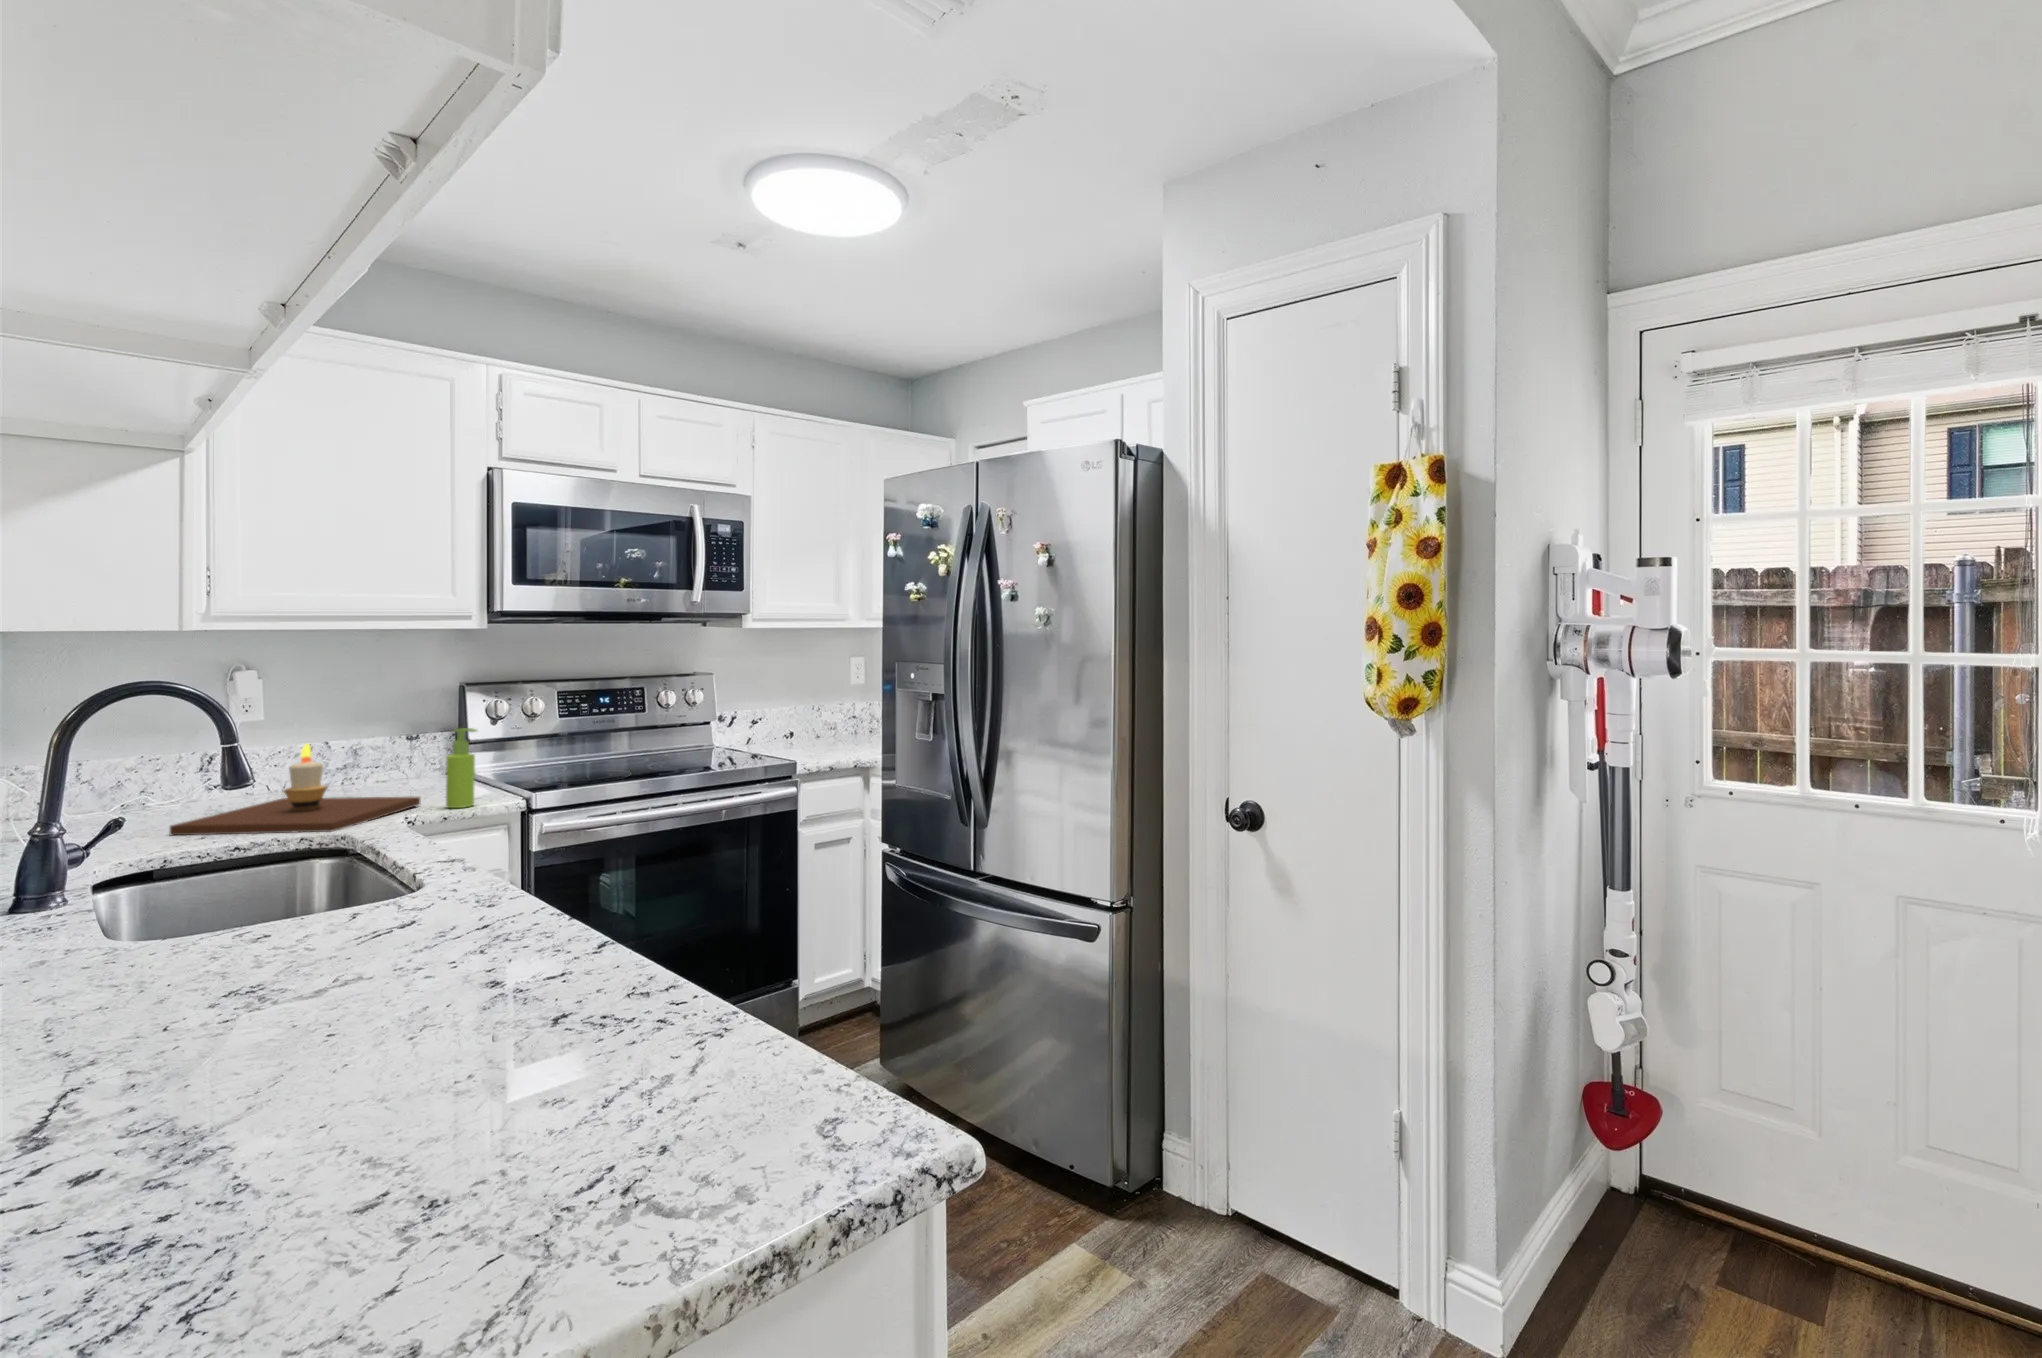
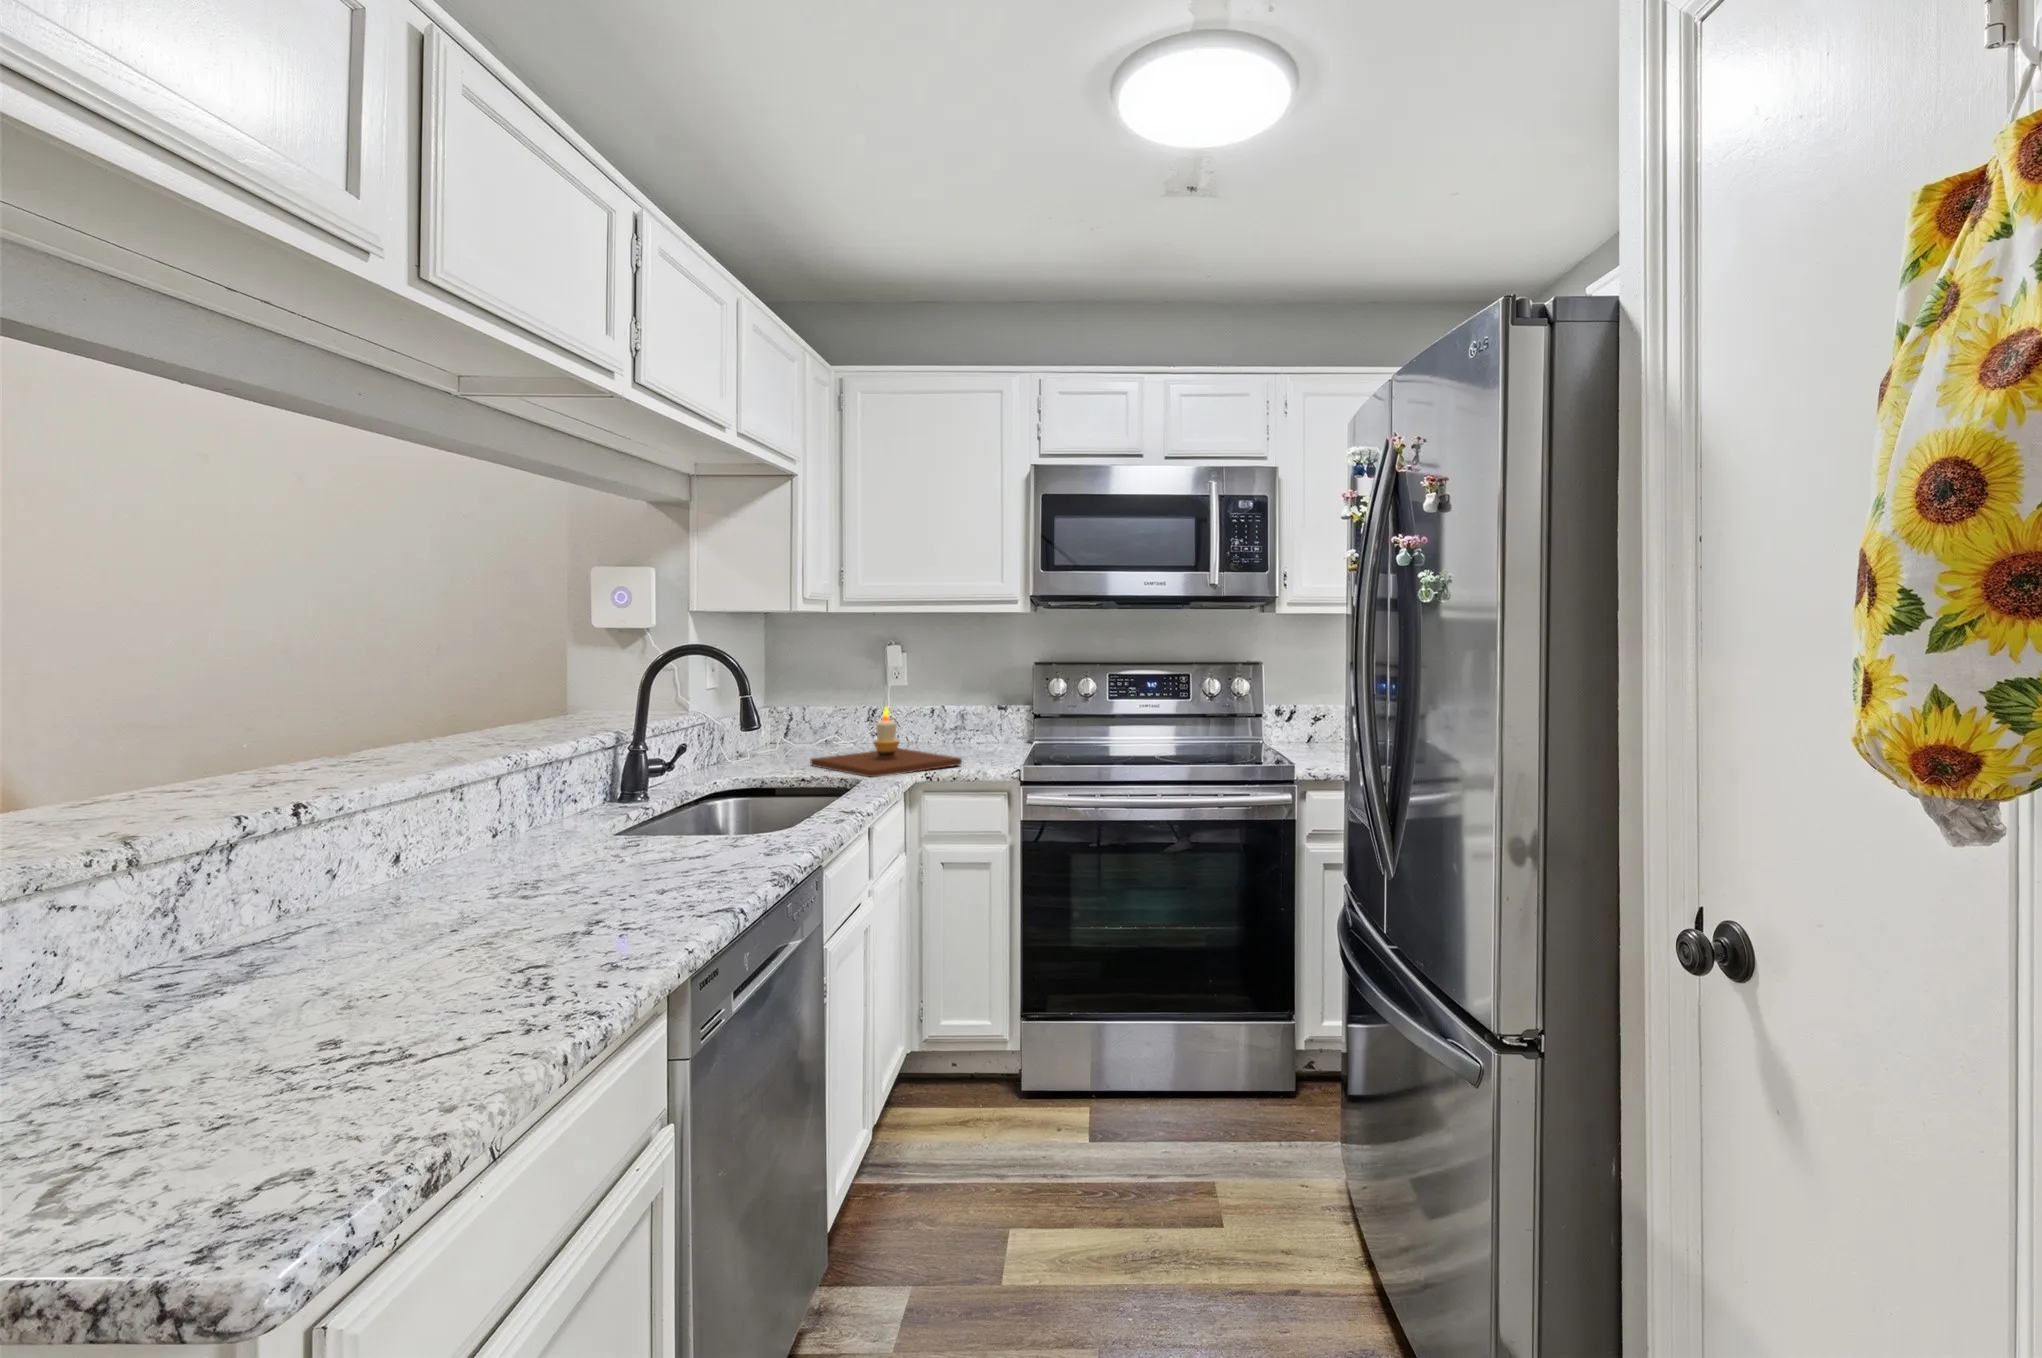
soap dispenser: present [446,728,477,808] -> none [969,702,989,772]

